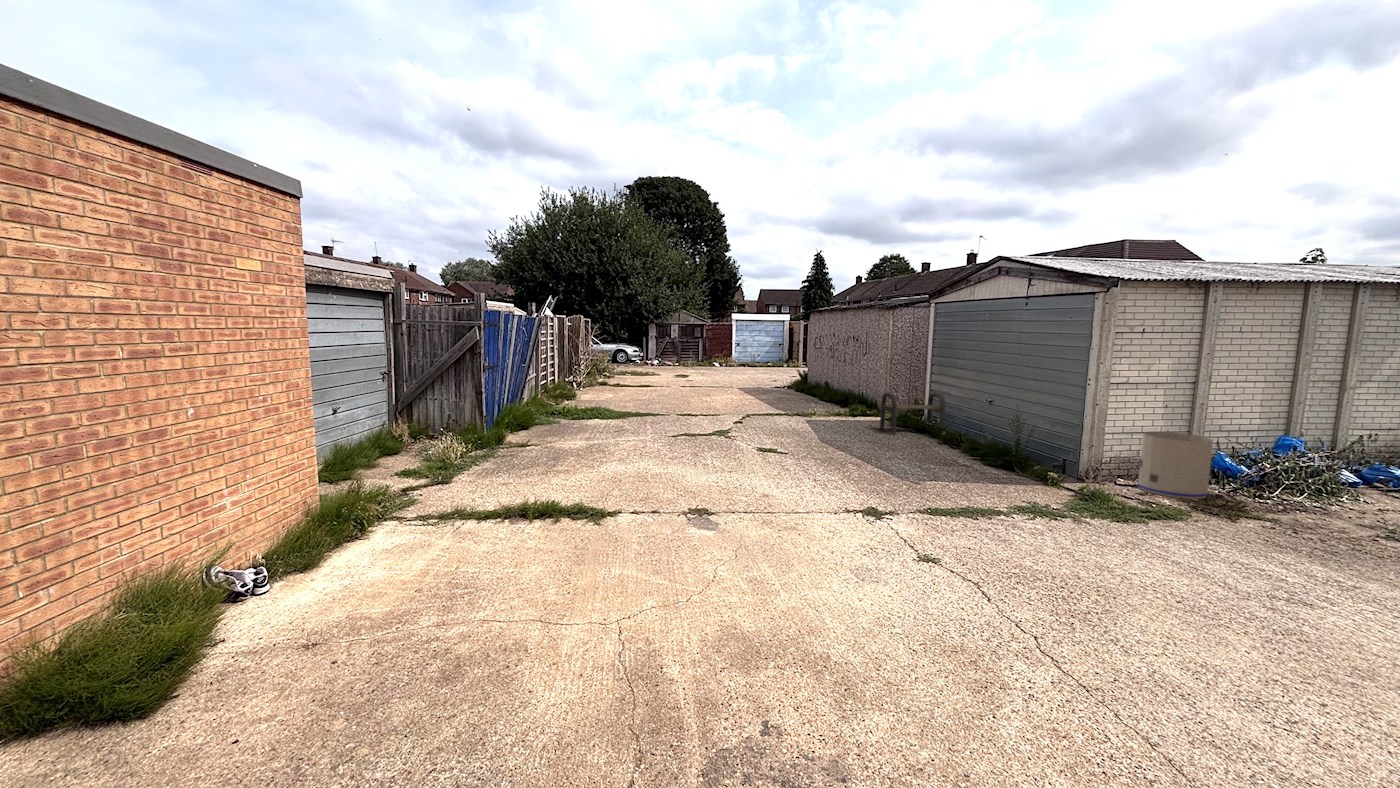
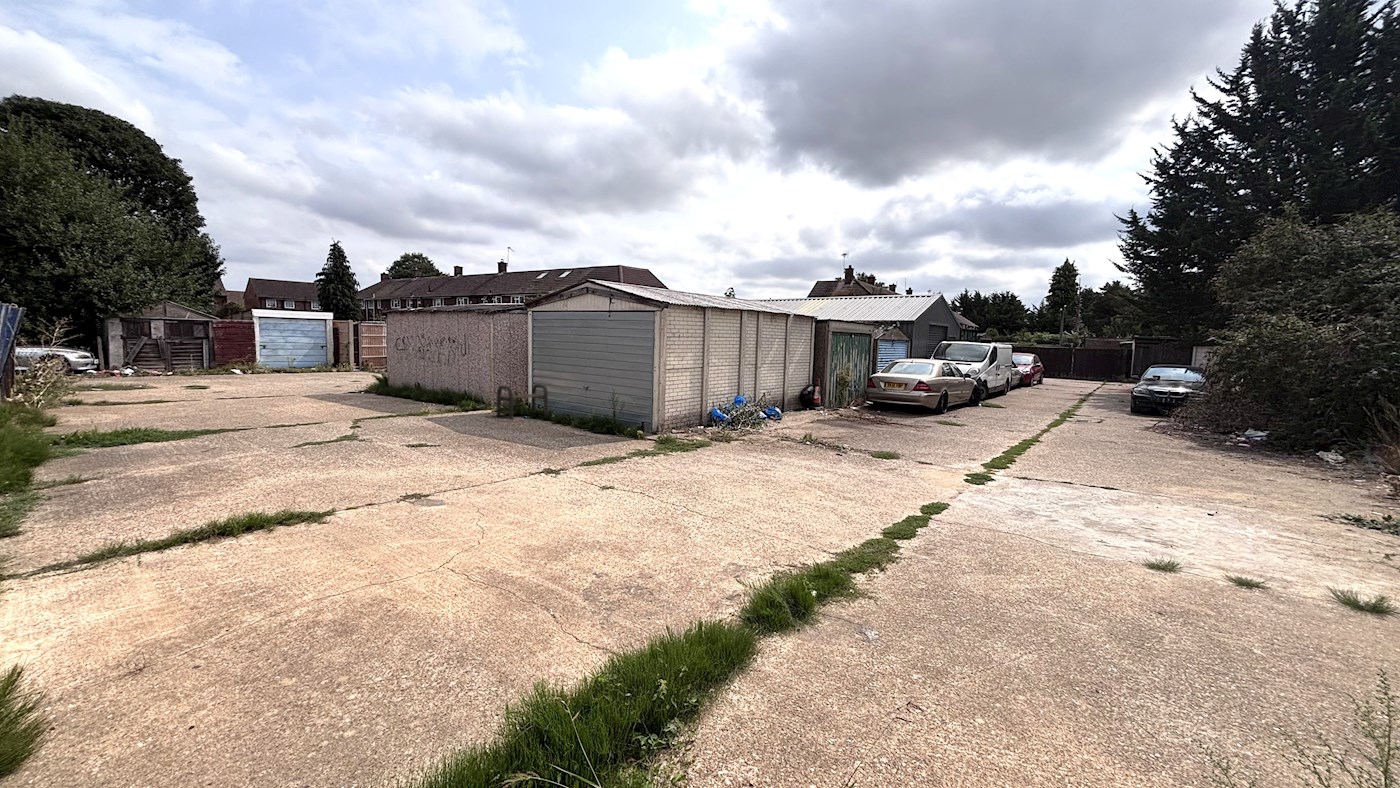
trash can: present [1137,431,1213,499] -> none [681,398,715,435]

